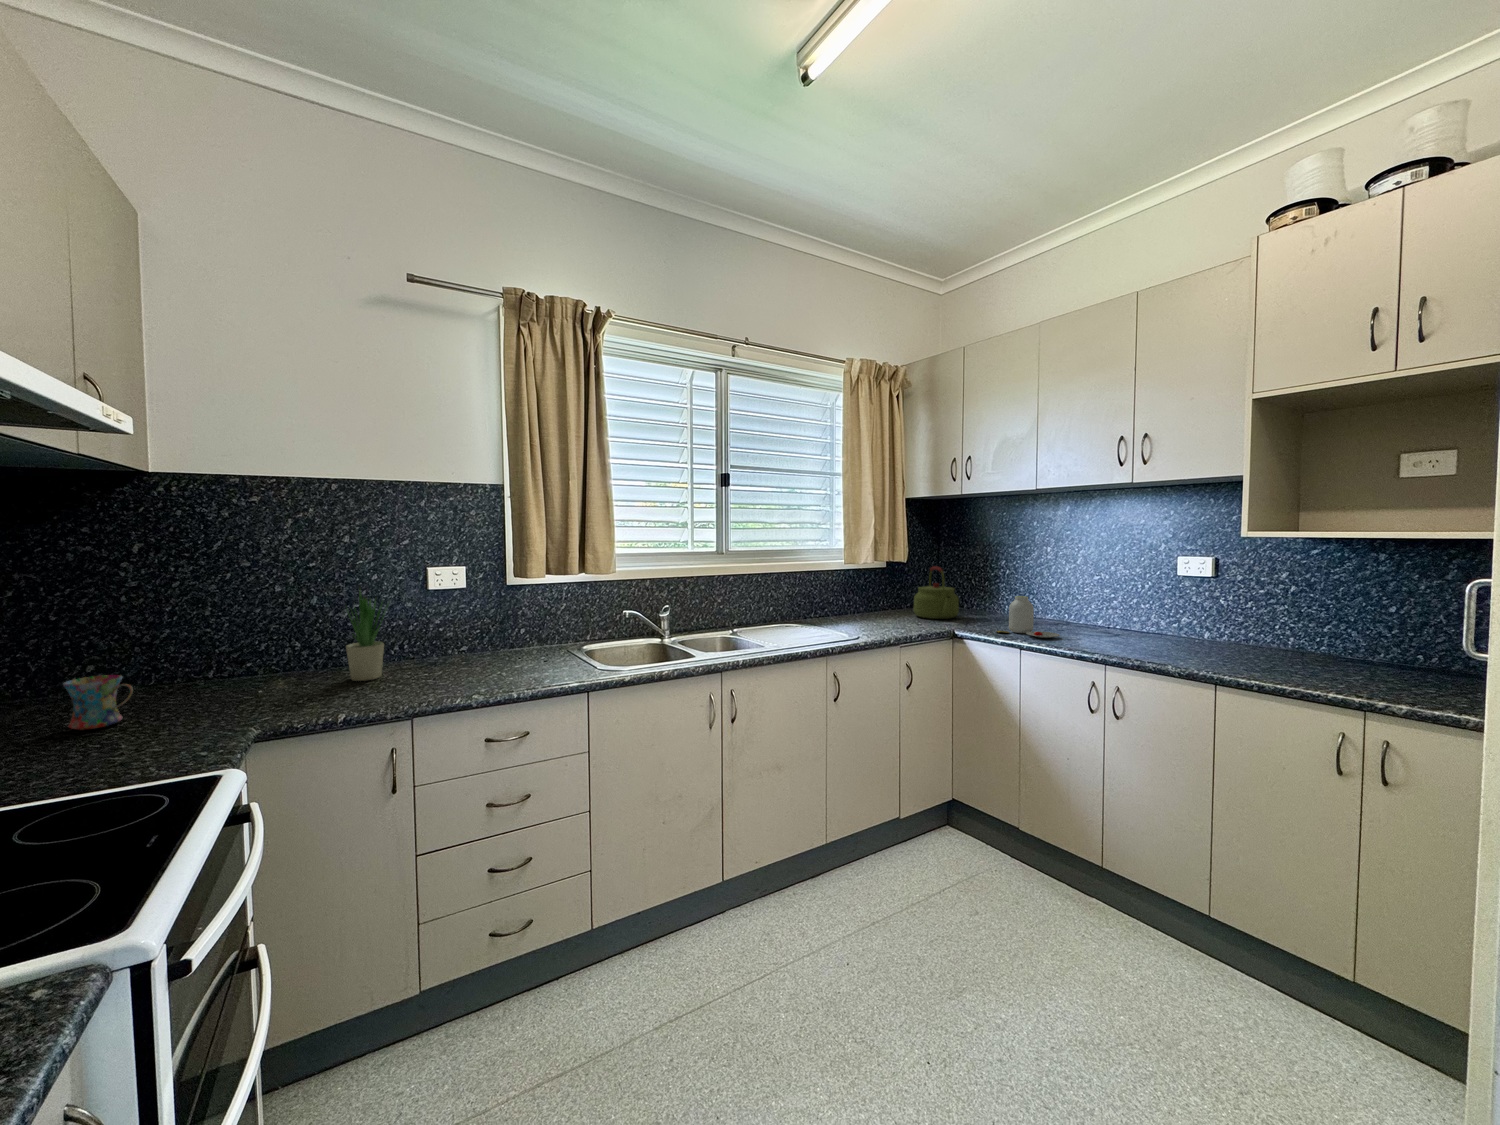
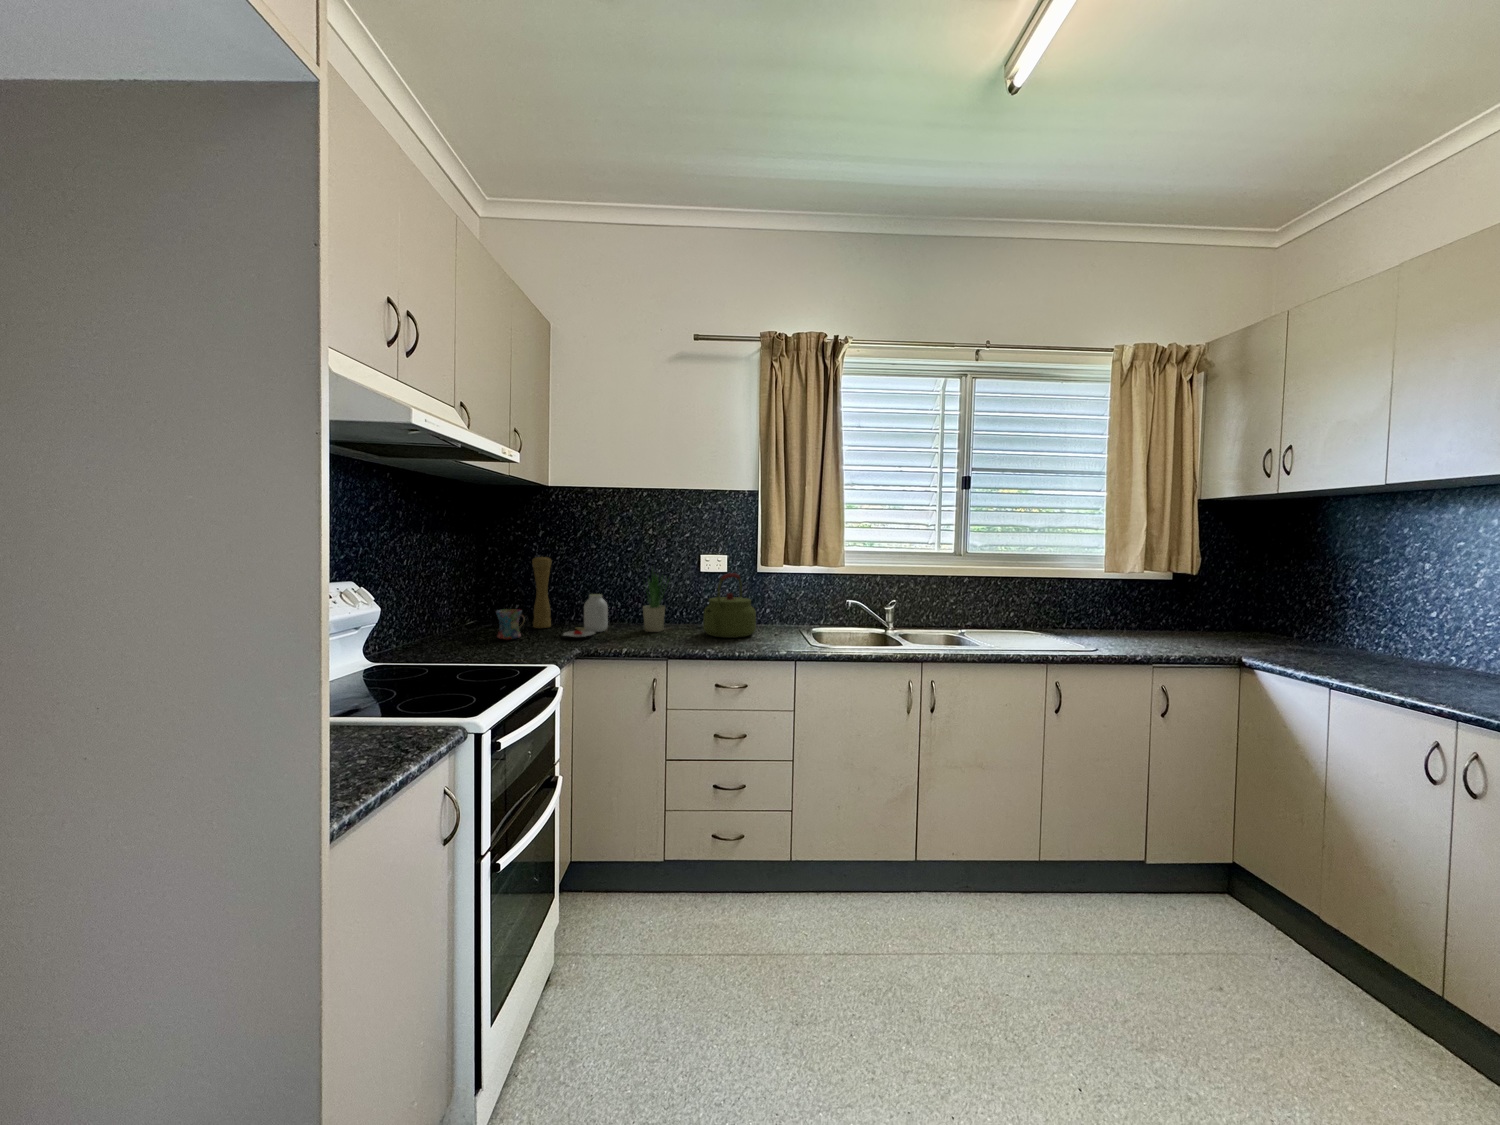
kettle: present [914,566,959,619] -> present [703,573,756,638]
pepper mill: none [126,583,171,701] -> present [532,556,552,628]
jar: present [996,596,1060,638] -> present [563,594,608,638]

